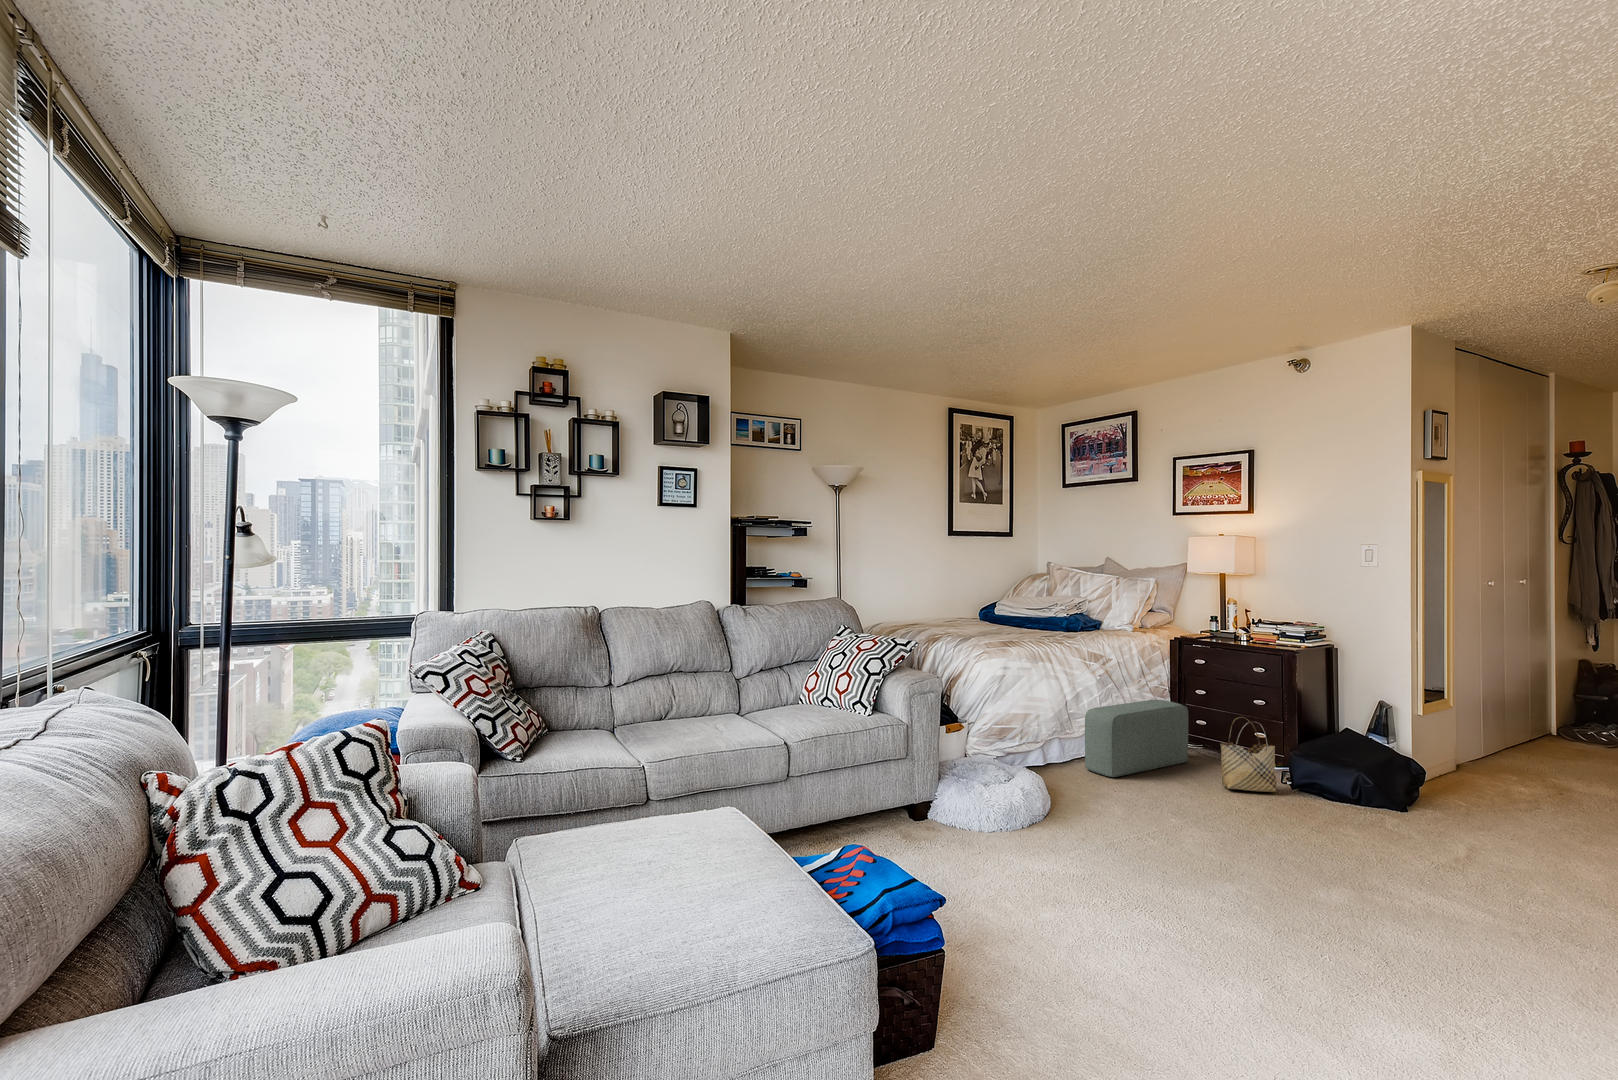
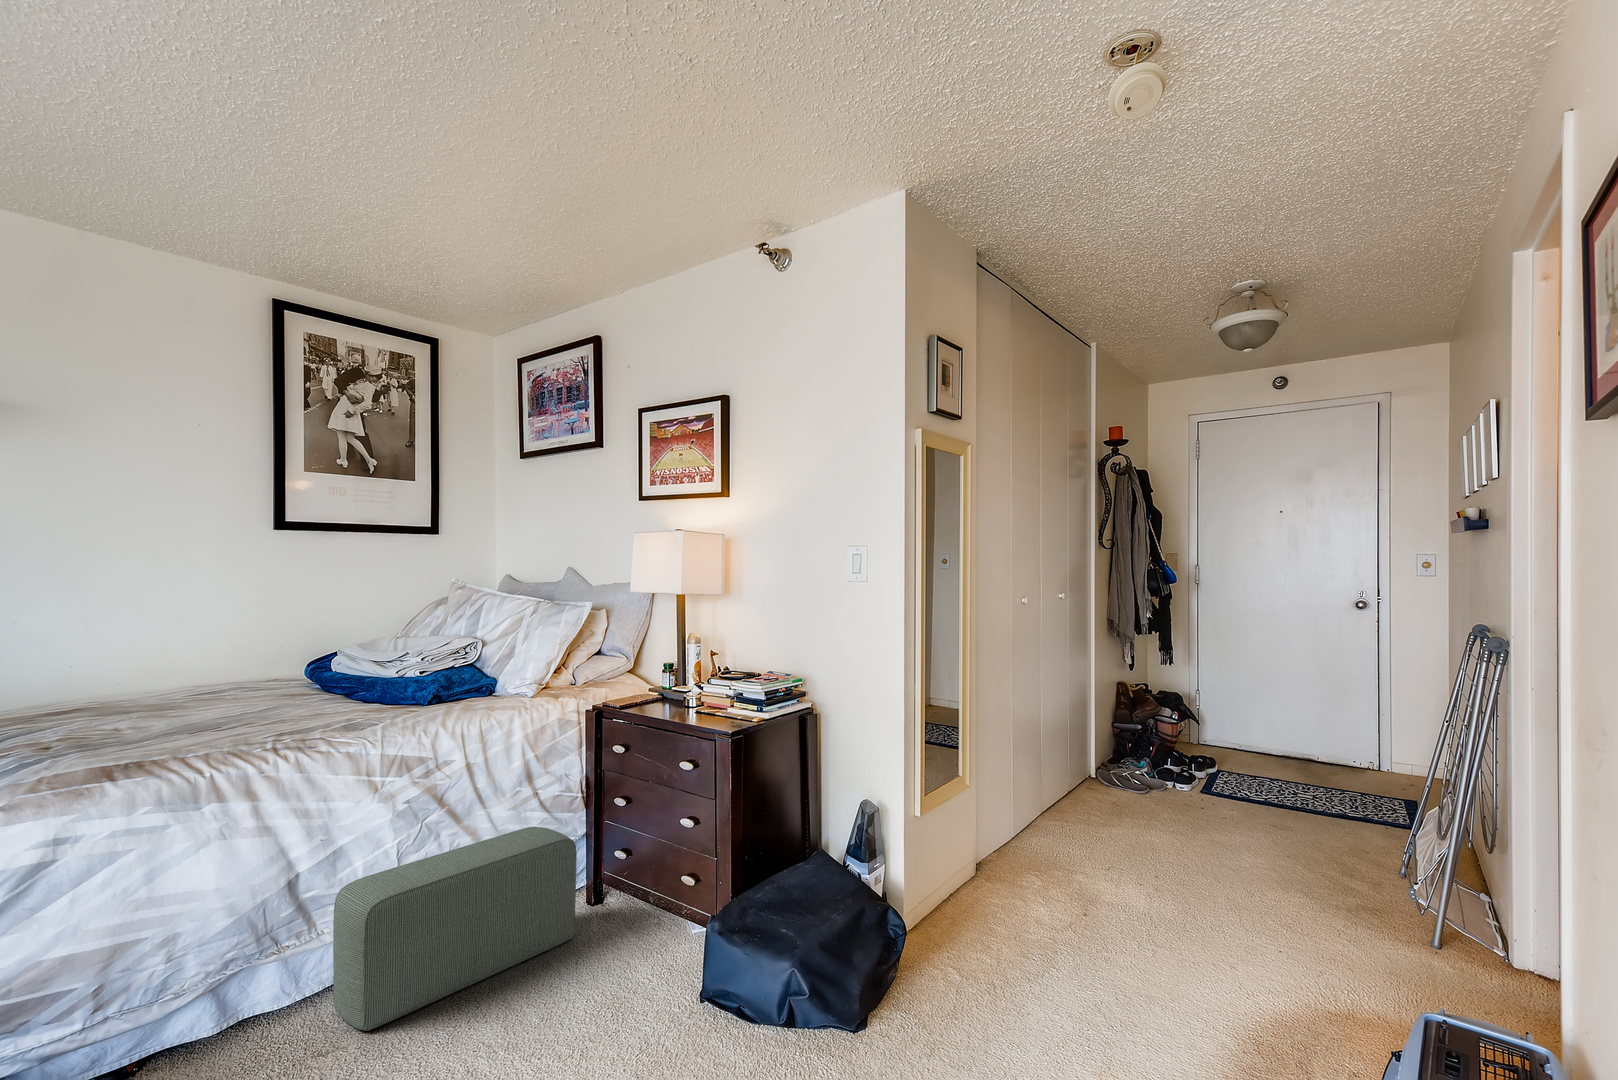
woven basket: present [1220,717,1277,792] -> none [572,870,673,1025]

